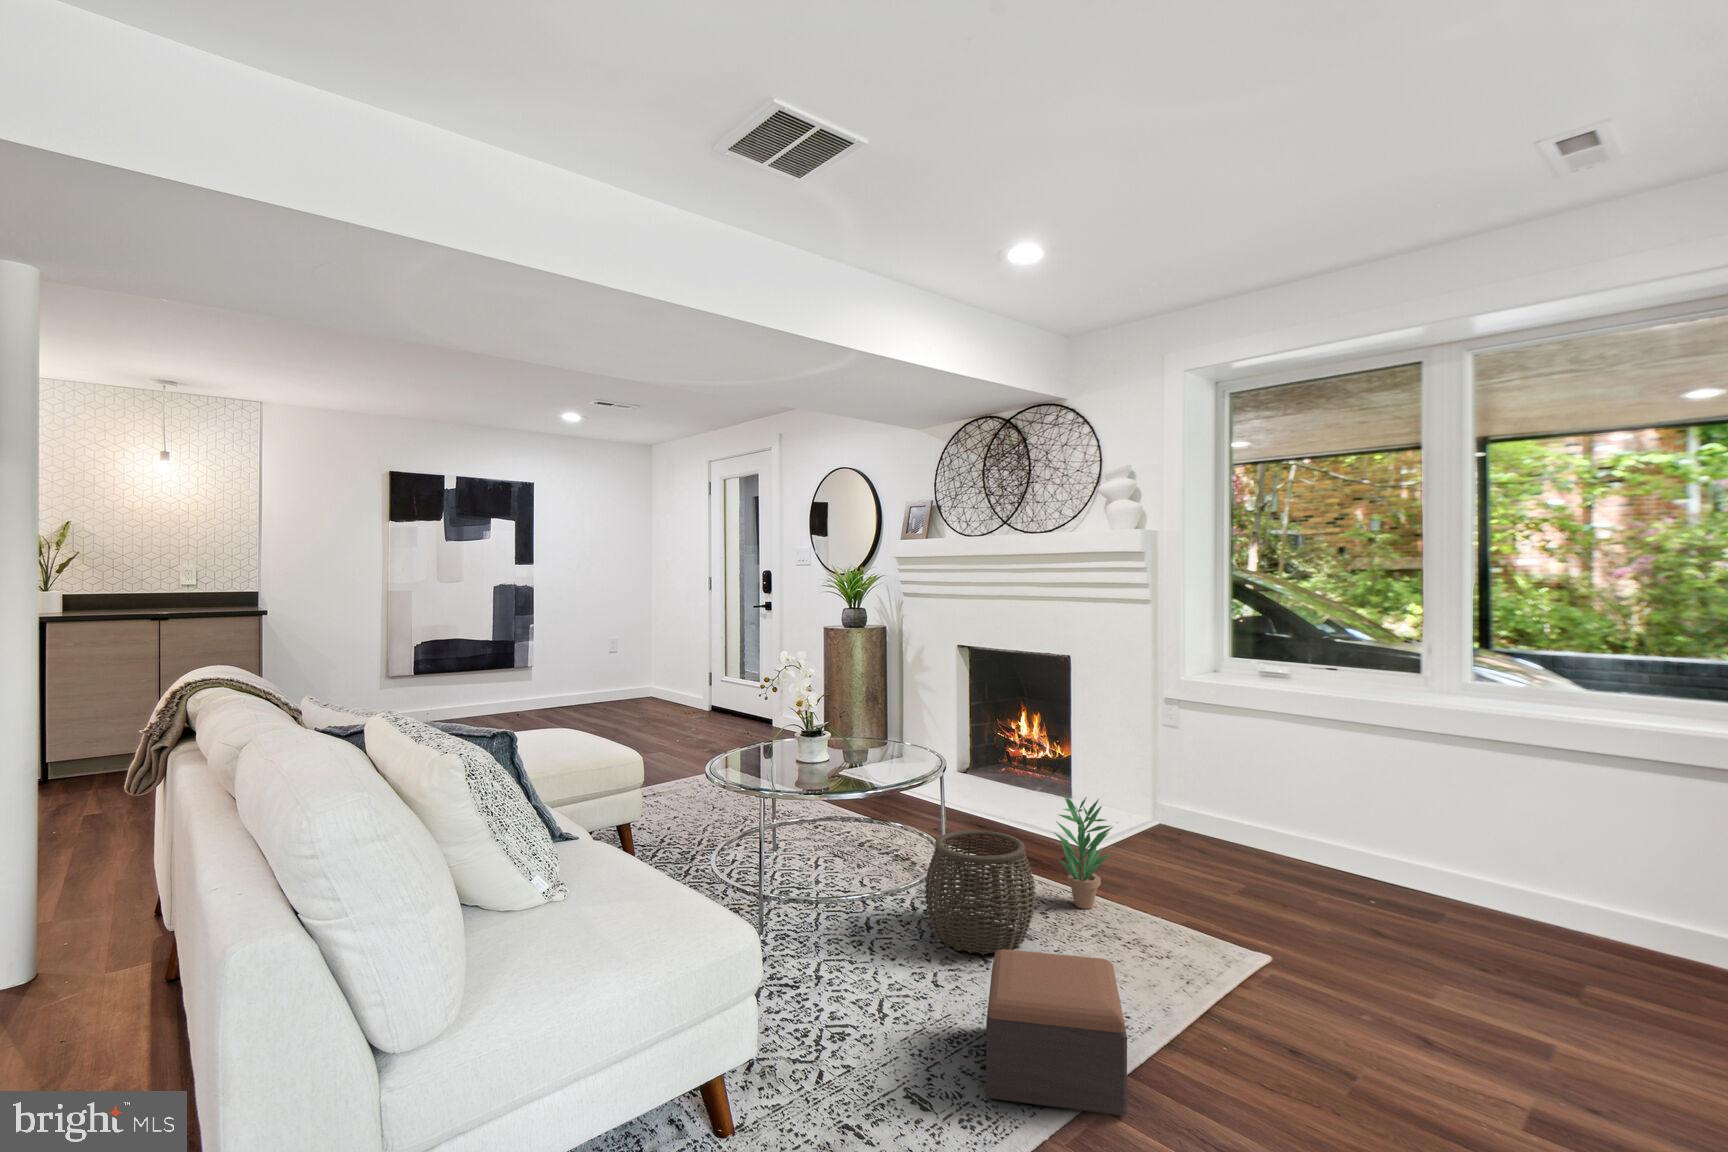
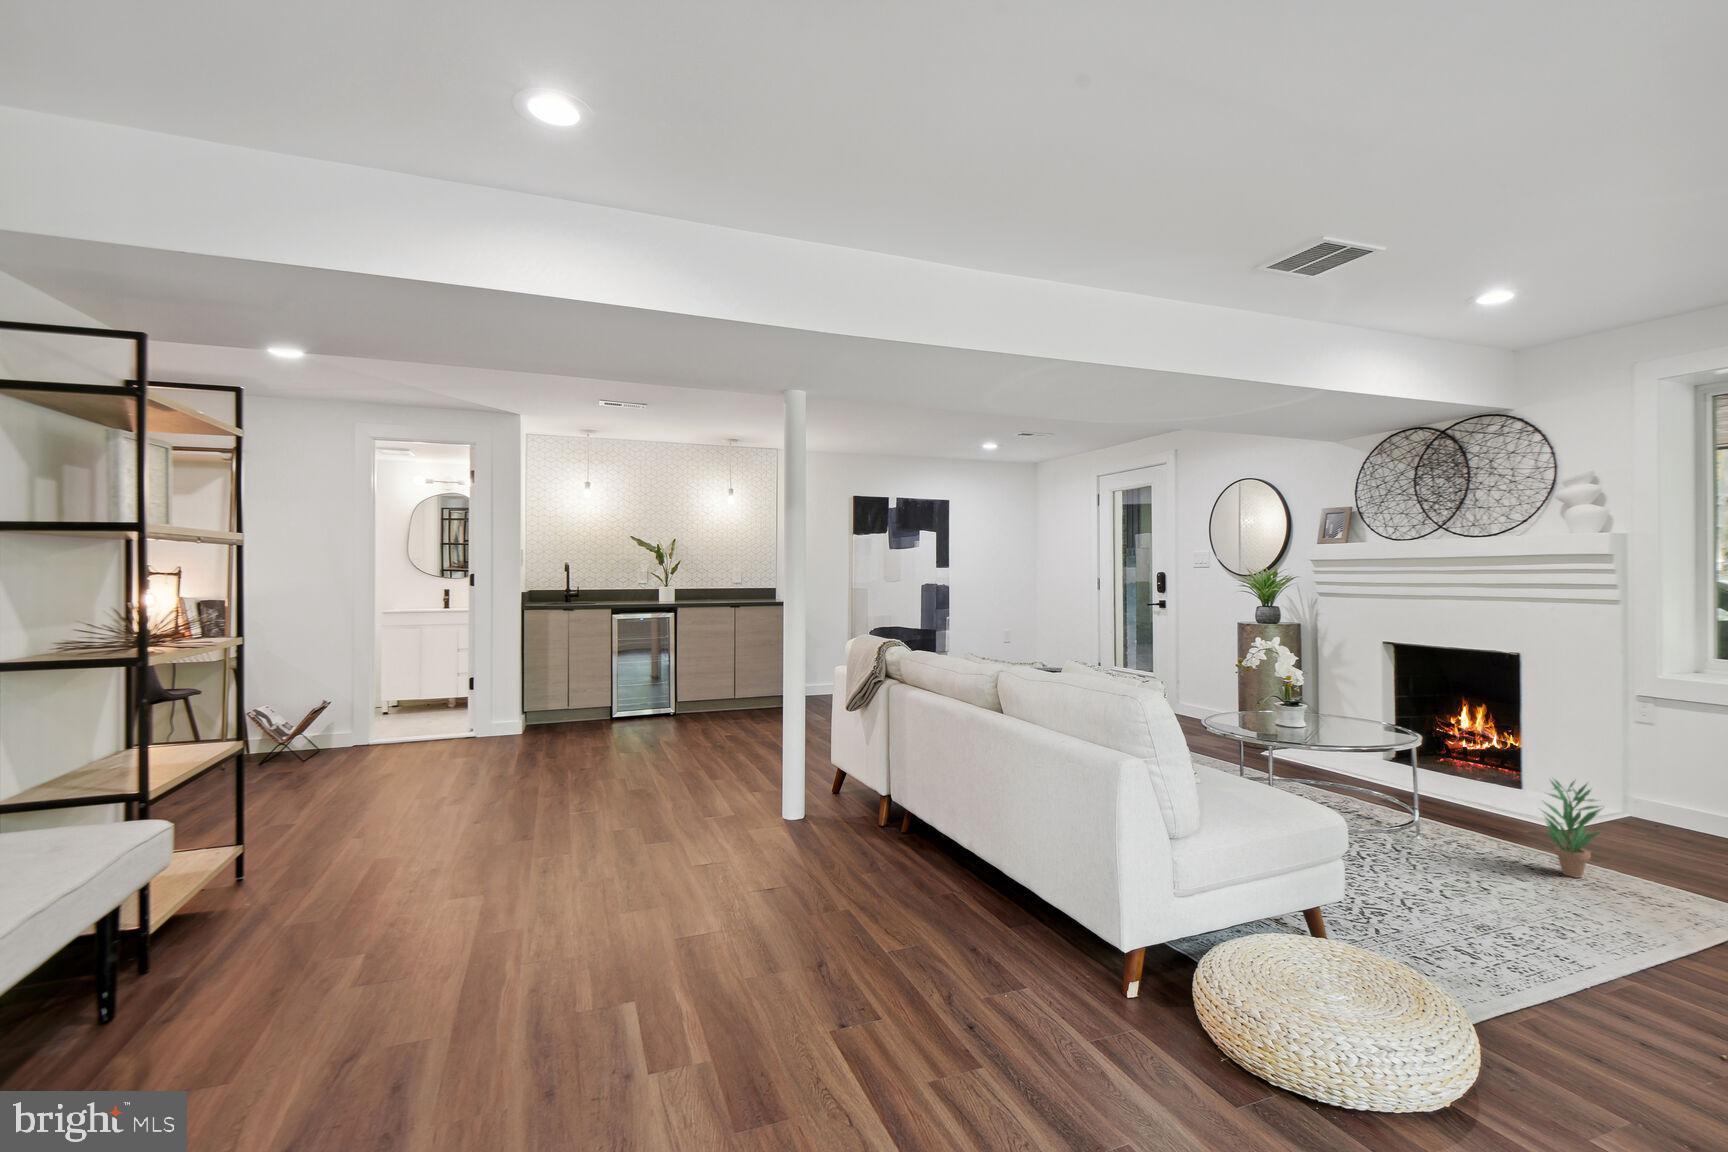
woven basket: present [924,830,1036,955] -> none [1419,800,1532,900]
footstool: present [986,949,1127,1116] -> none [1515,886,1666,1012]

